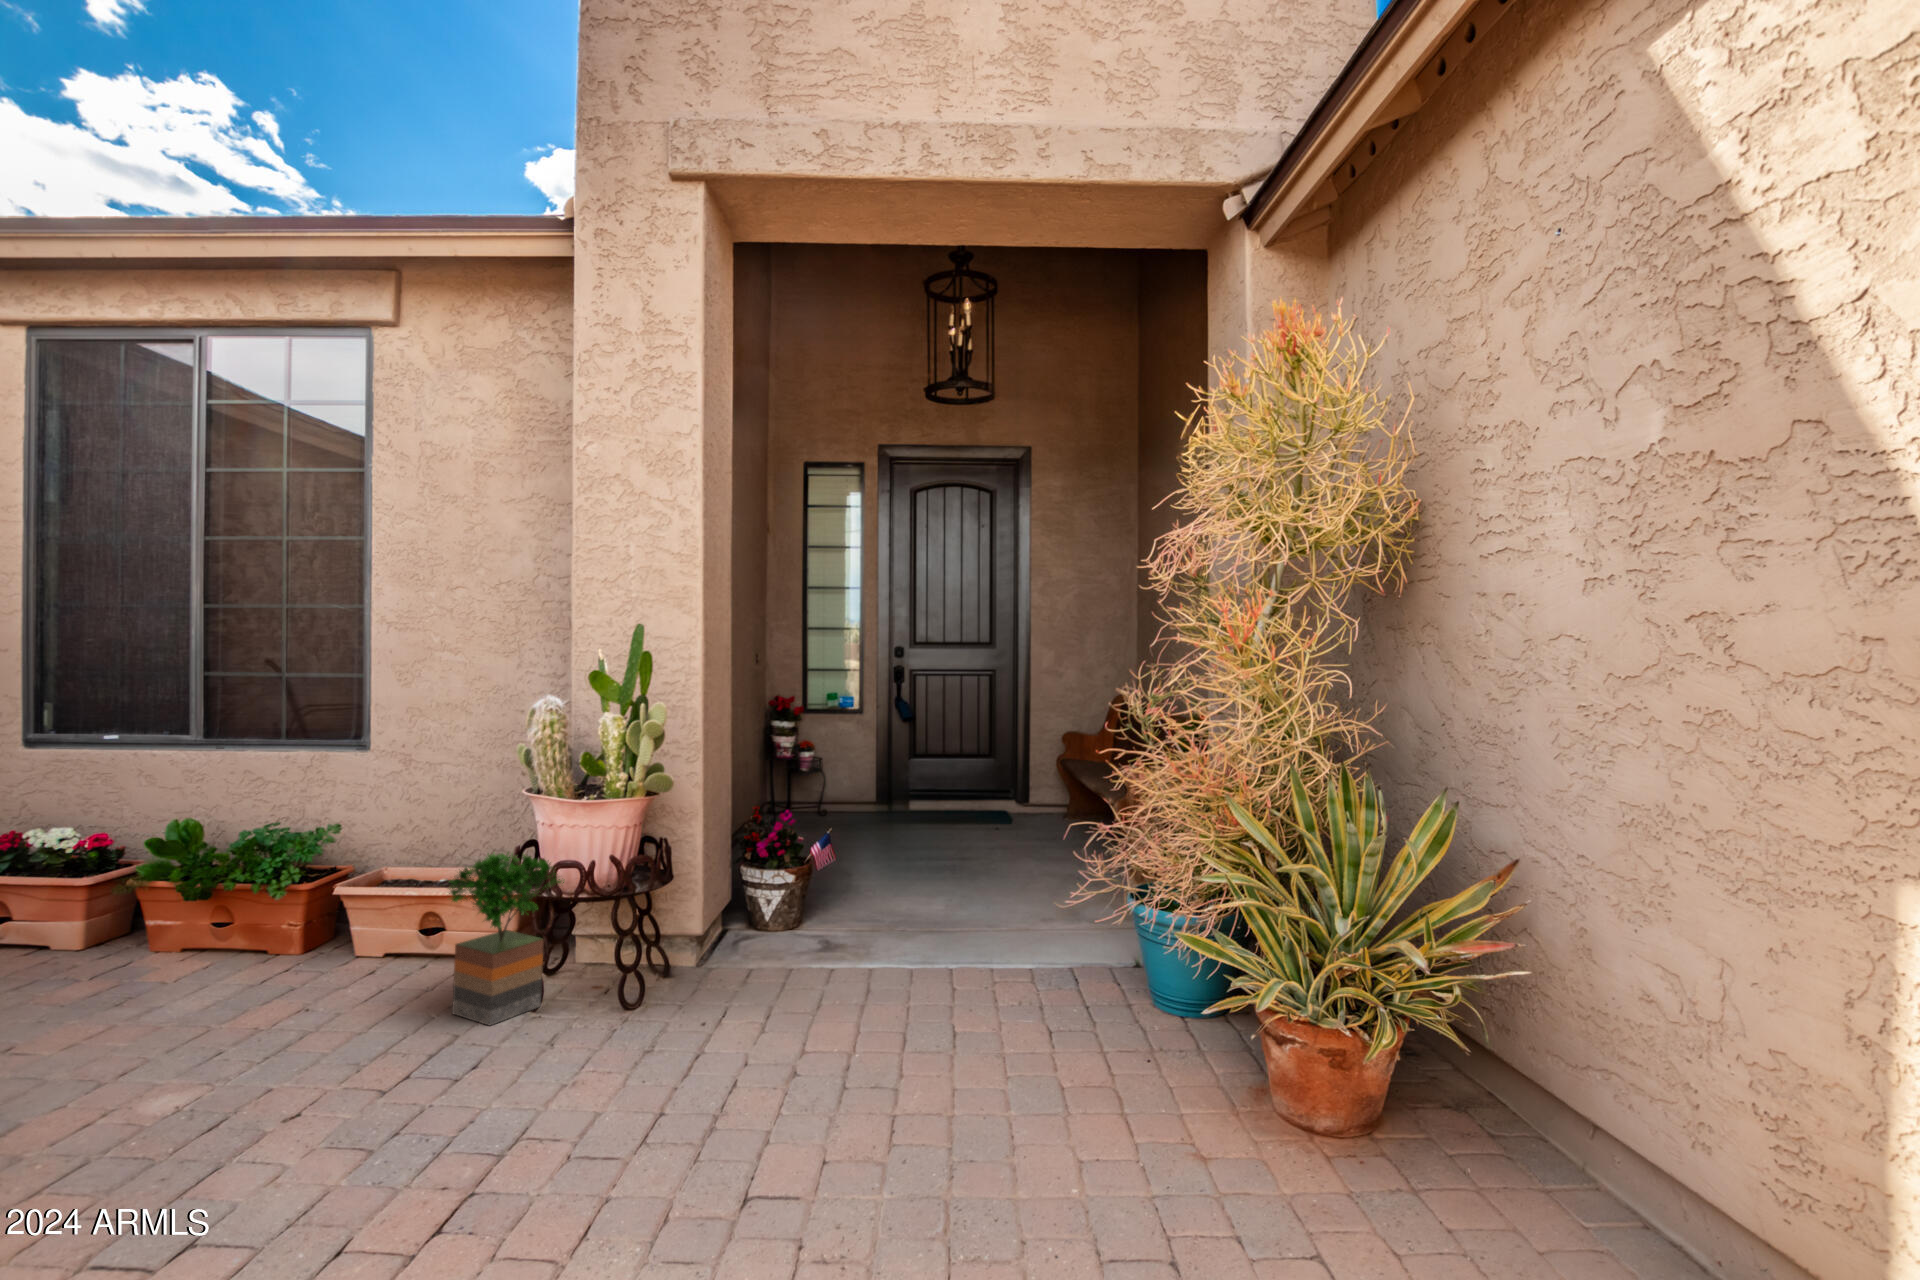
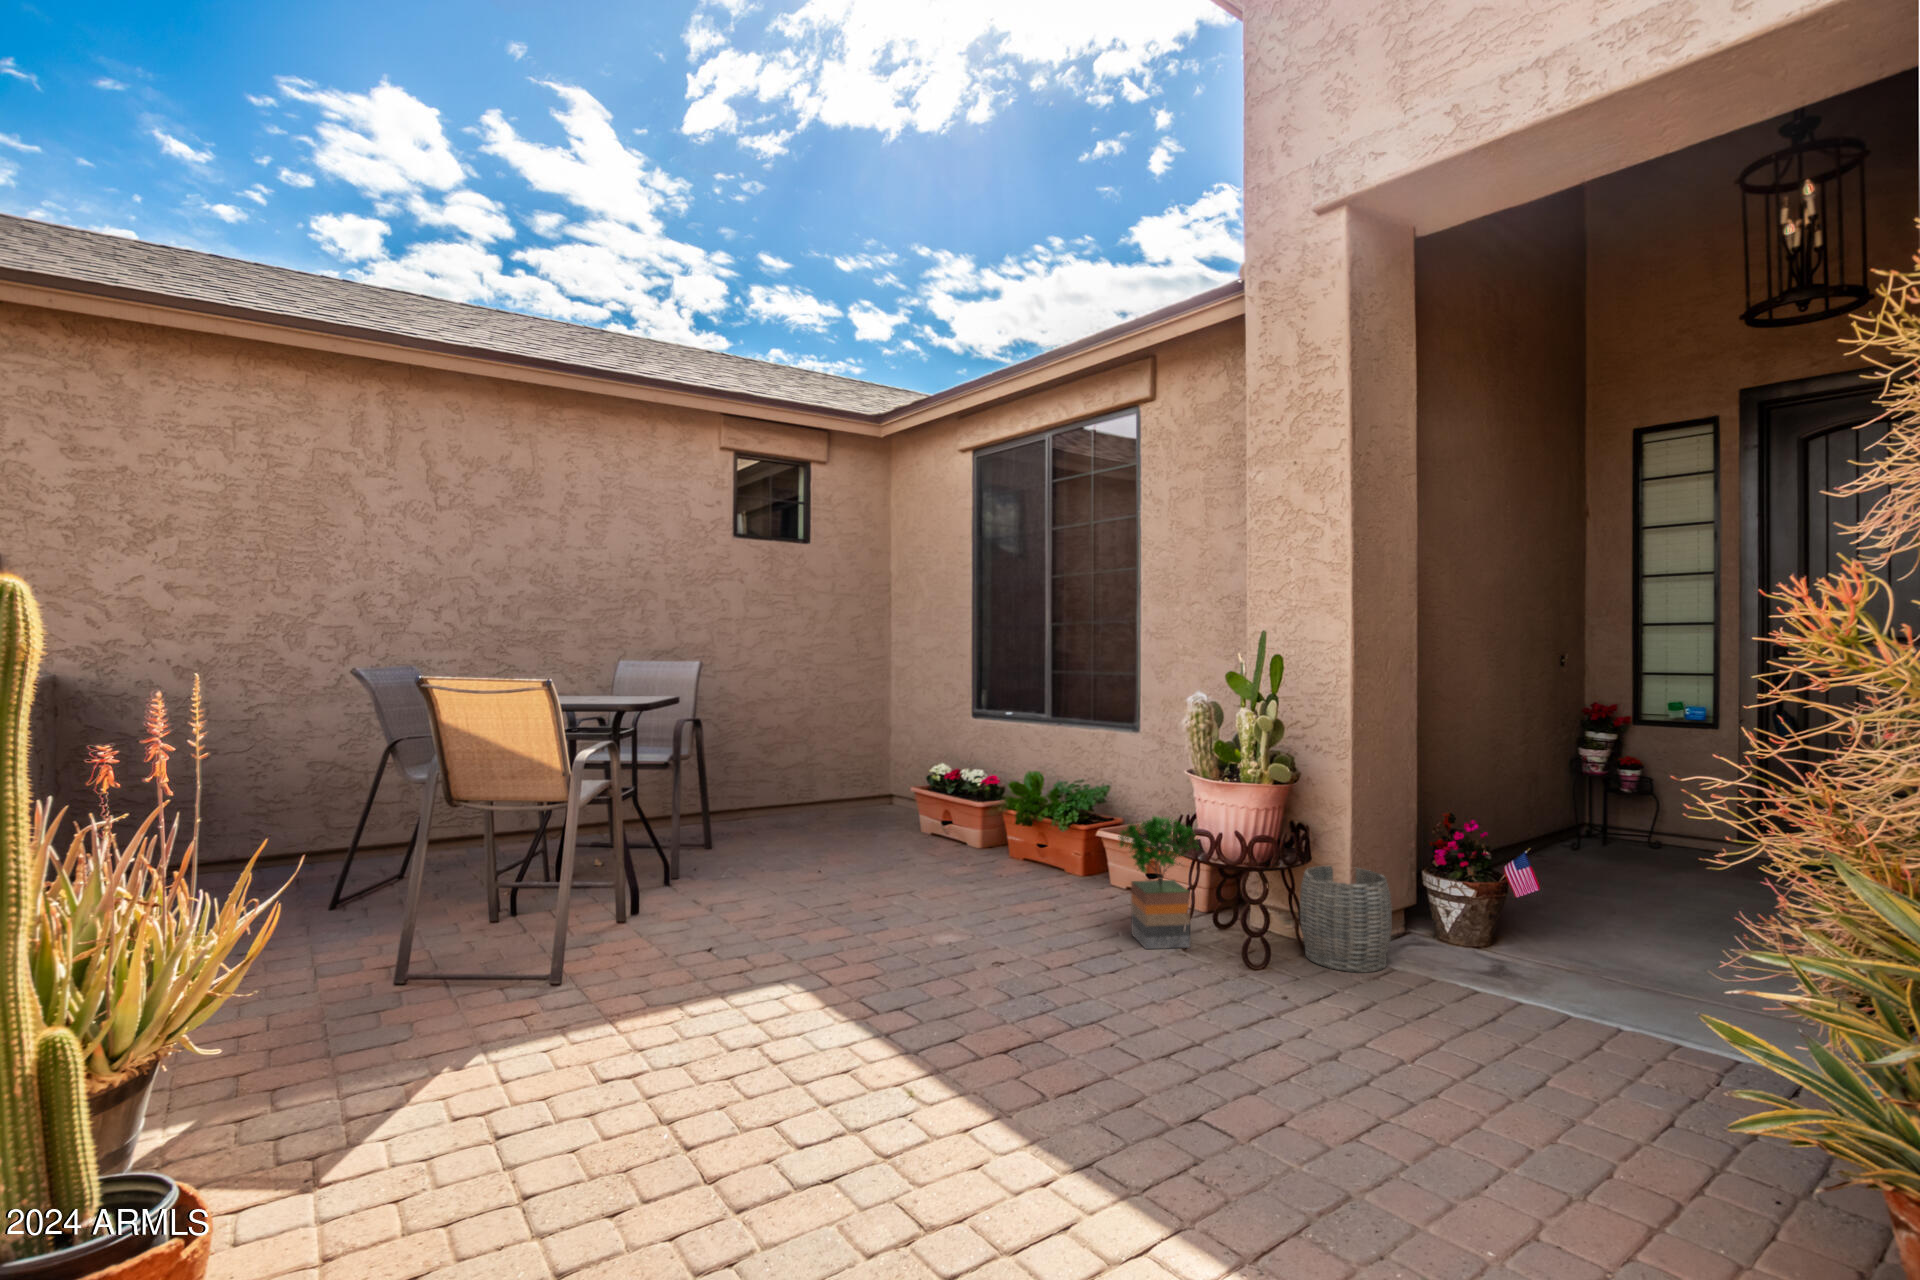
woven basket: none [658,873,749,983] -> present [1300,866,1392,972]

